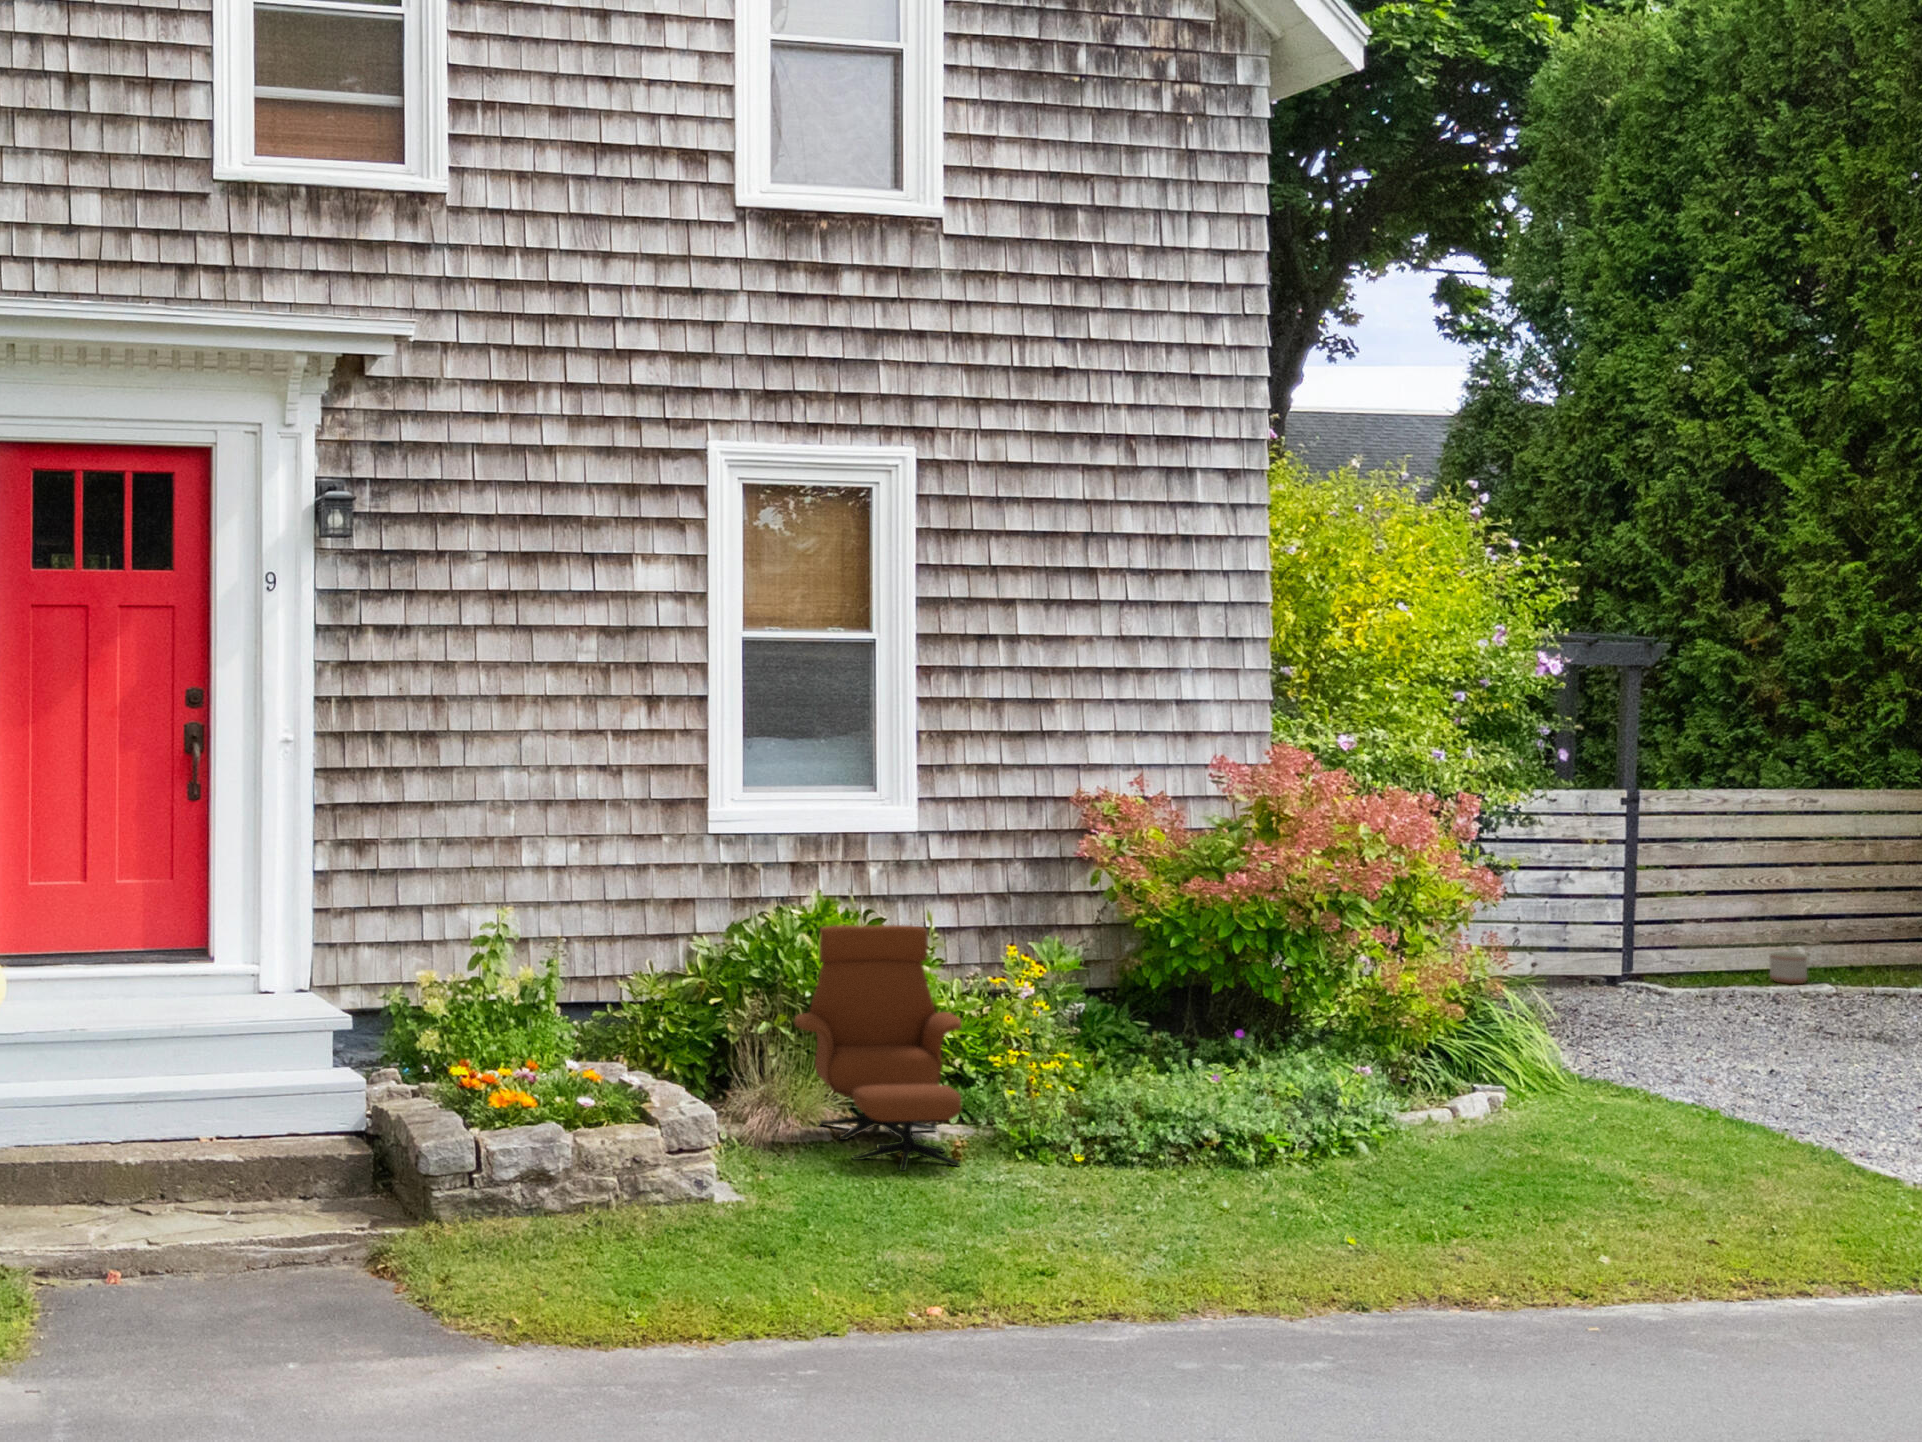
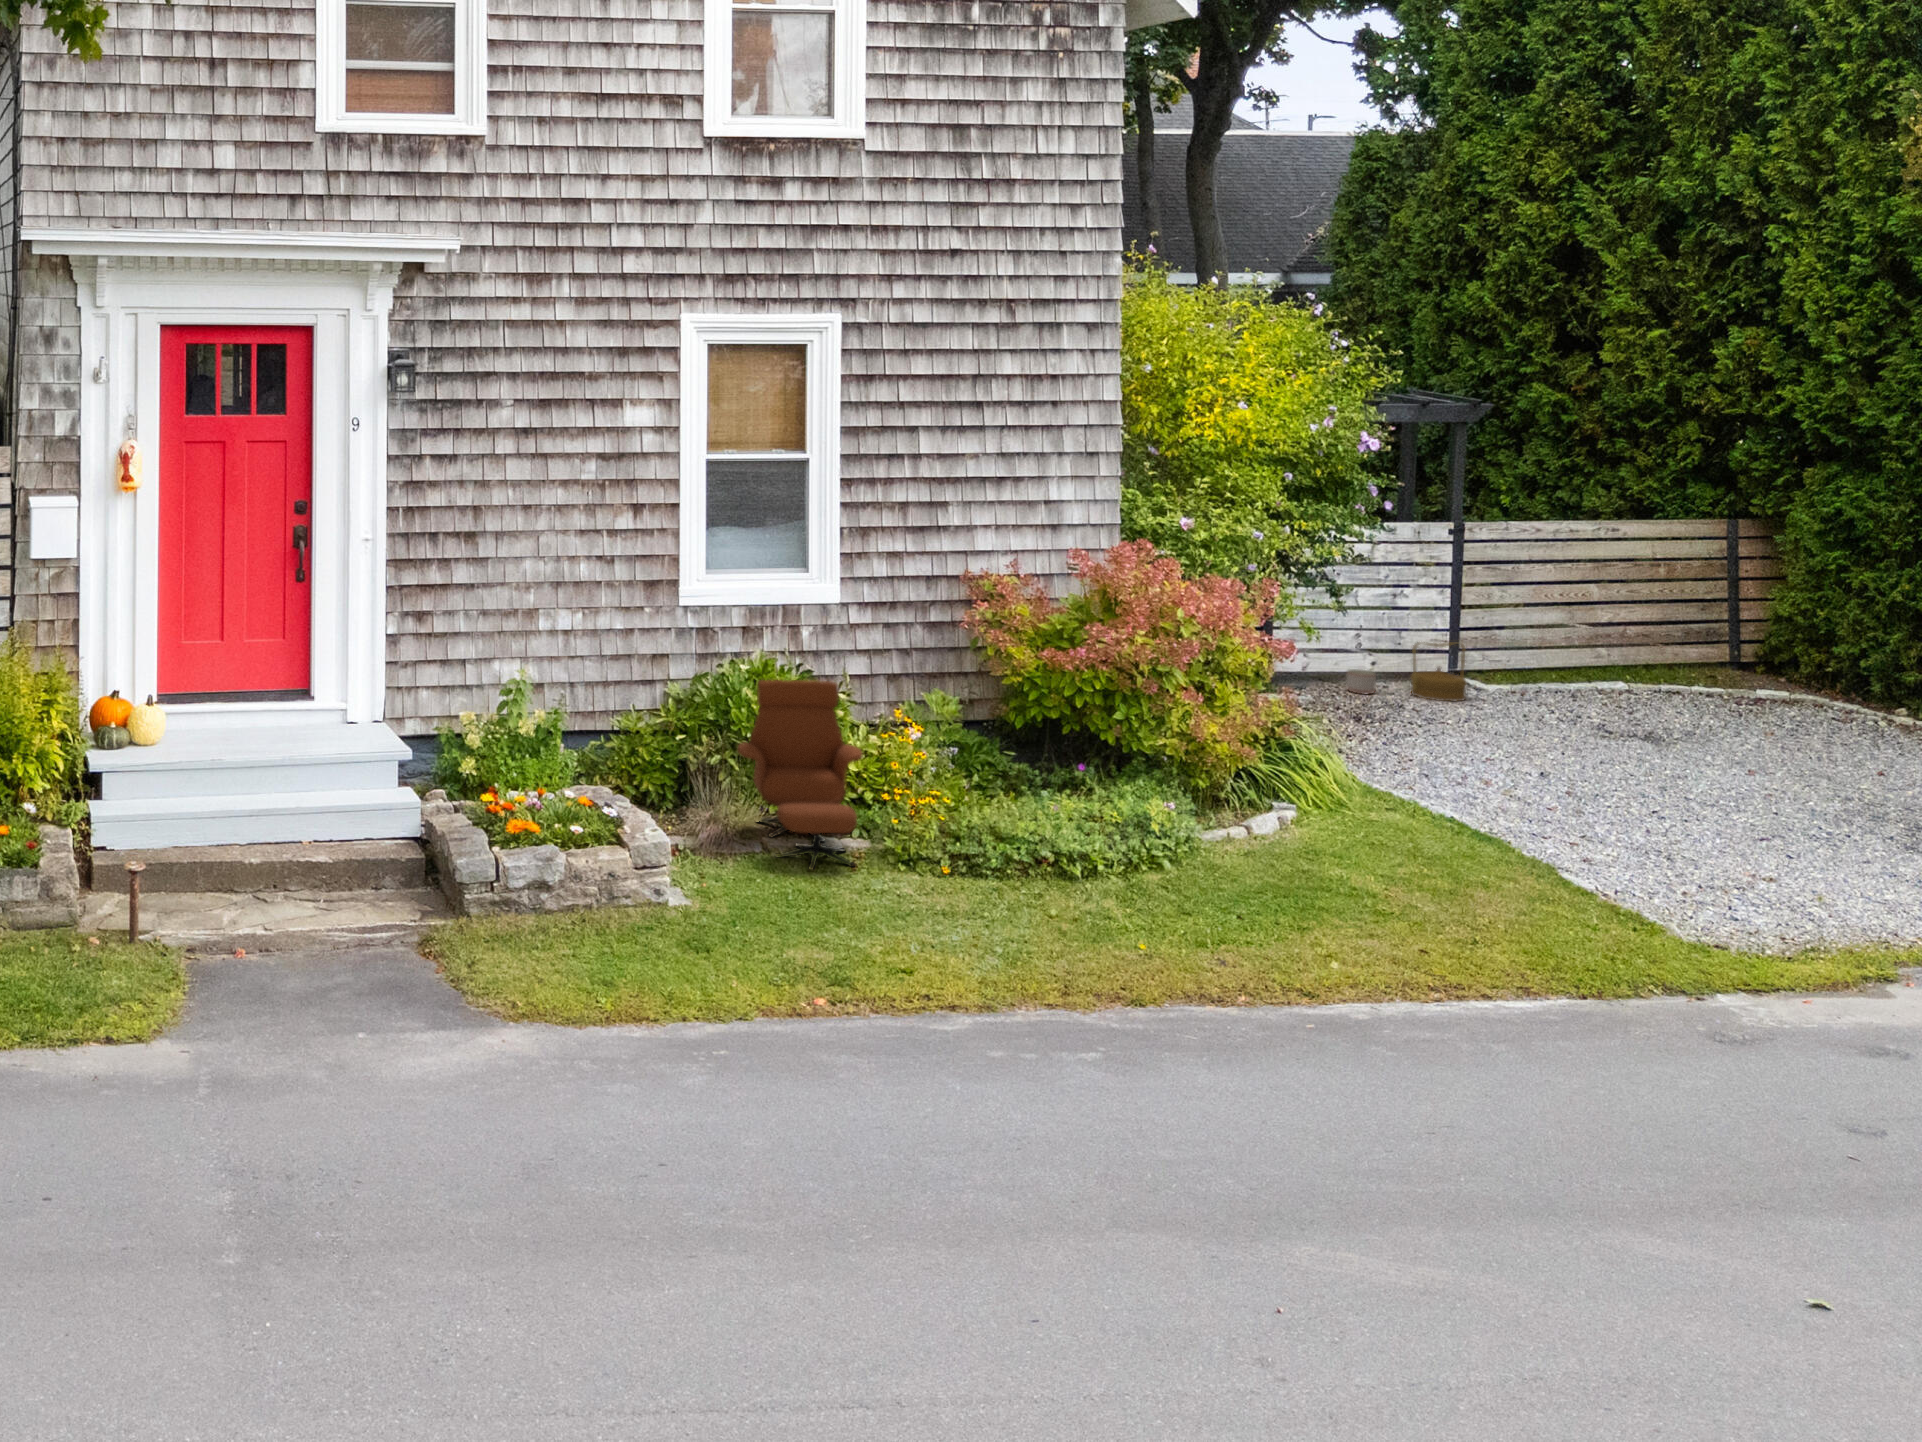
woven basket: none [1634,910,1705,988] -> present [1411,642,1467,701]
planter: present [1770,952,1807,984] -> present [1346,669,1376,694]

